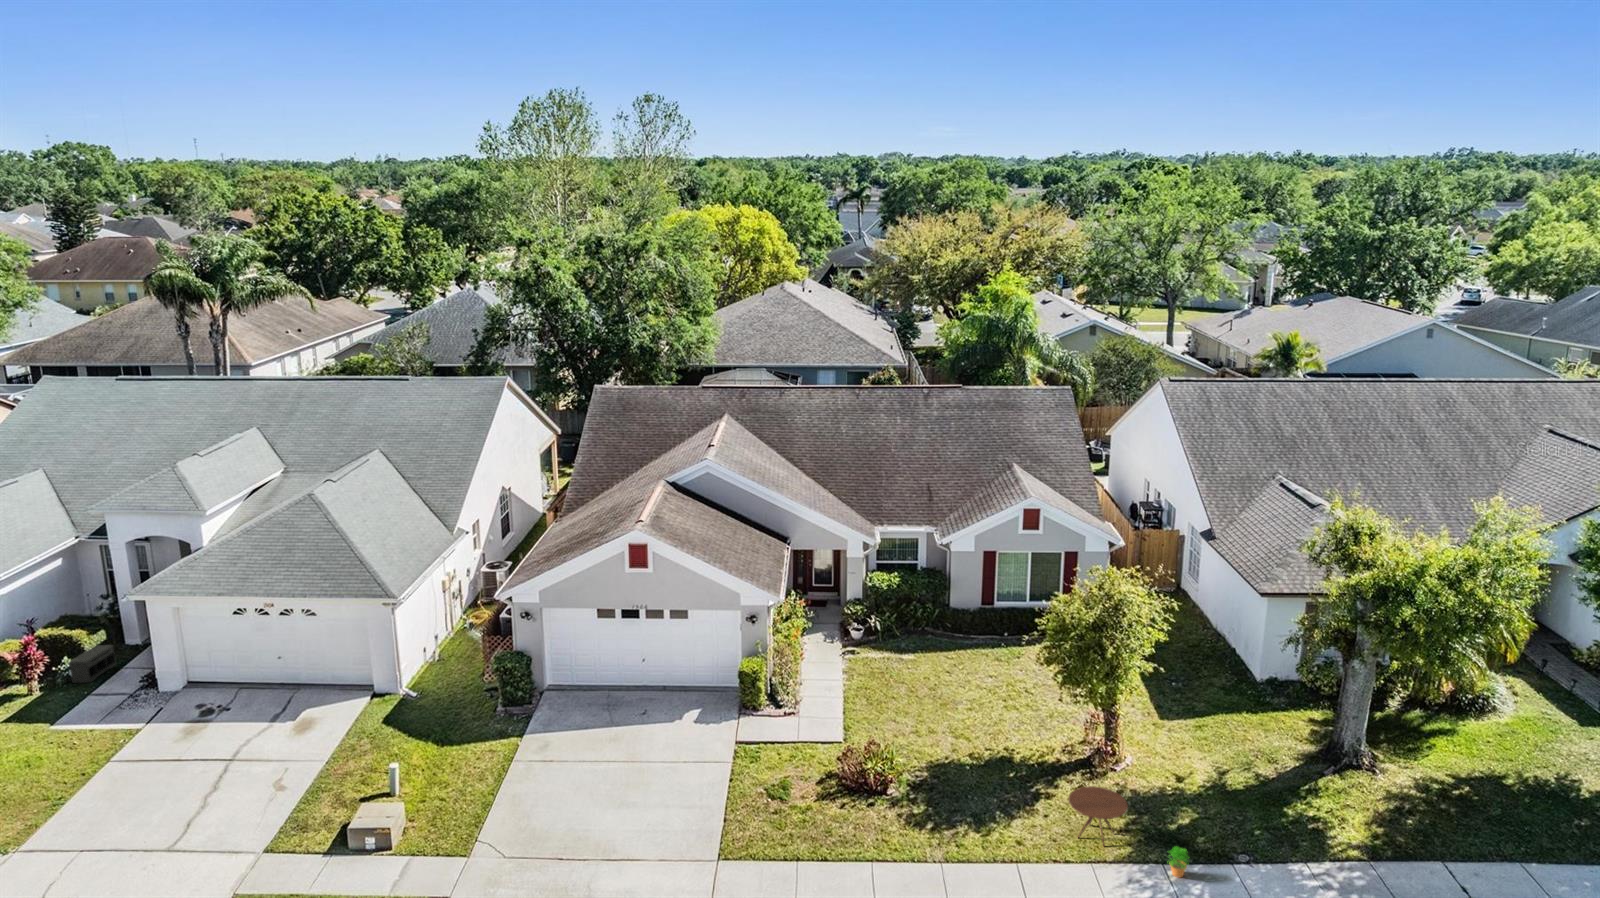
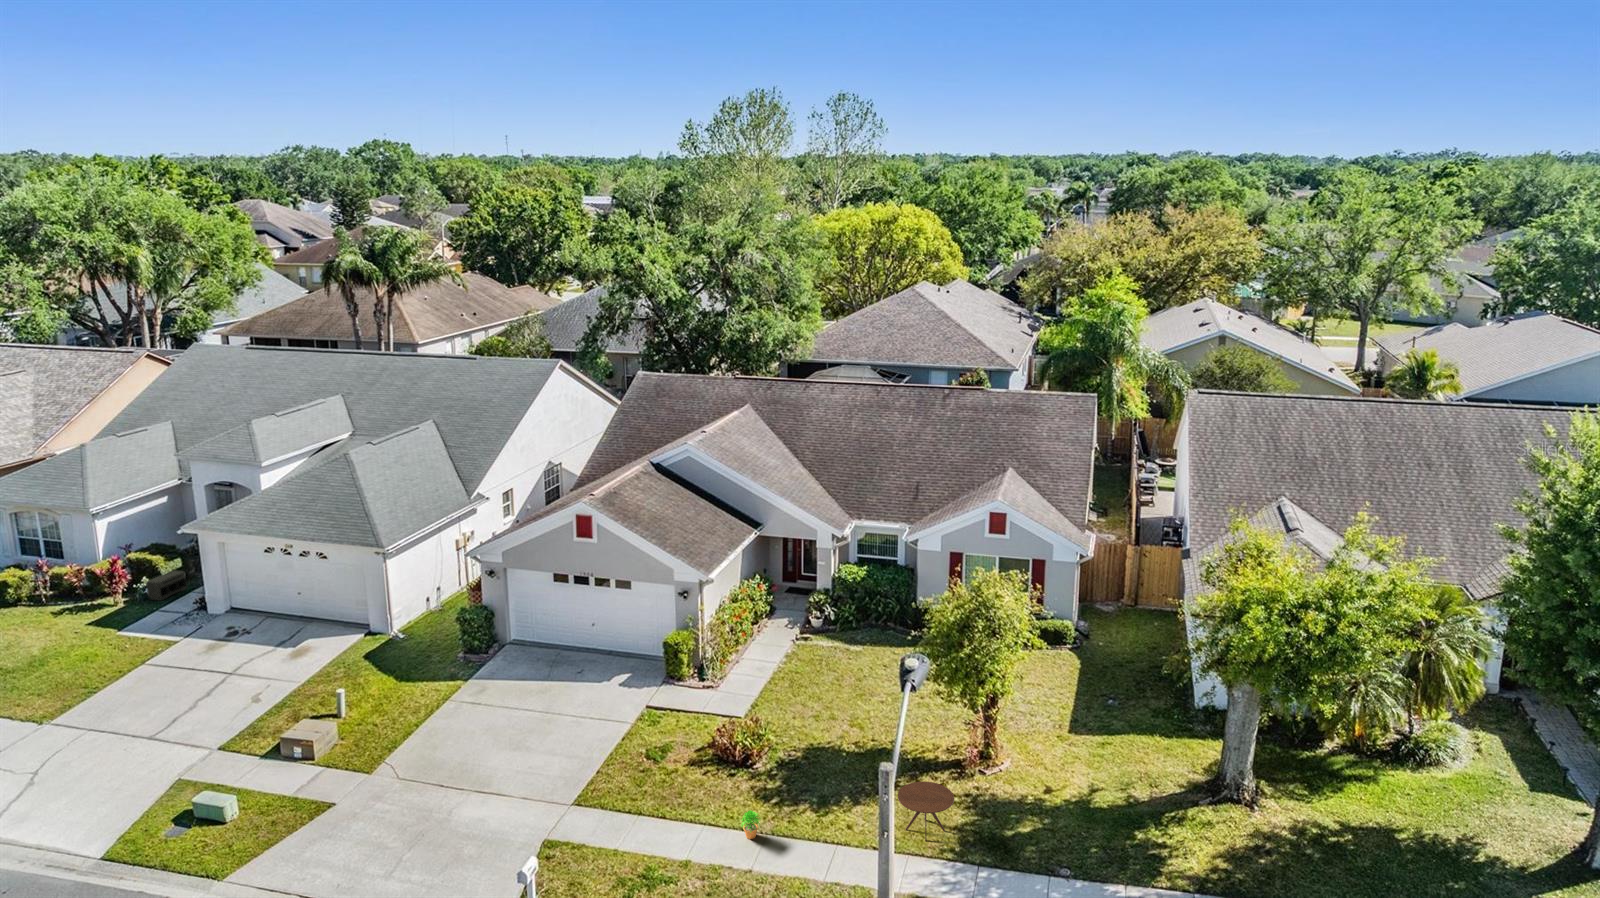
potted plant: present [1169,847,1189,878] -> present [741,810,760,839]

